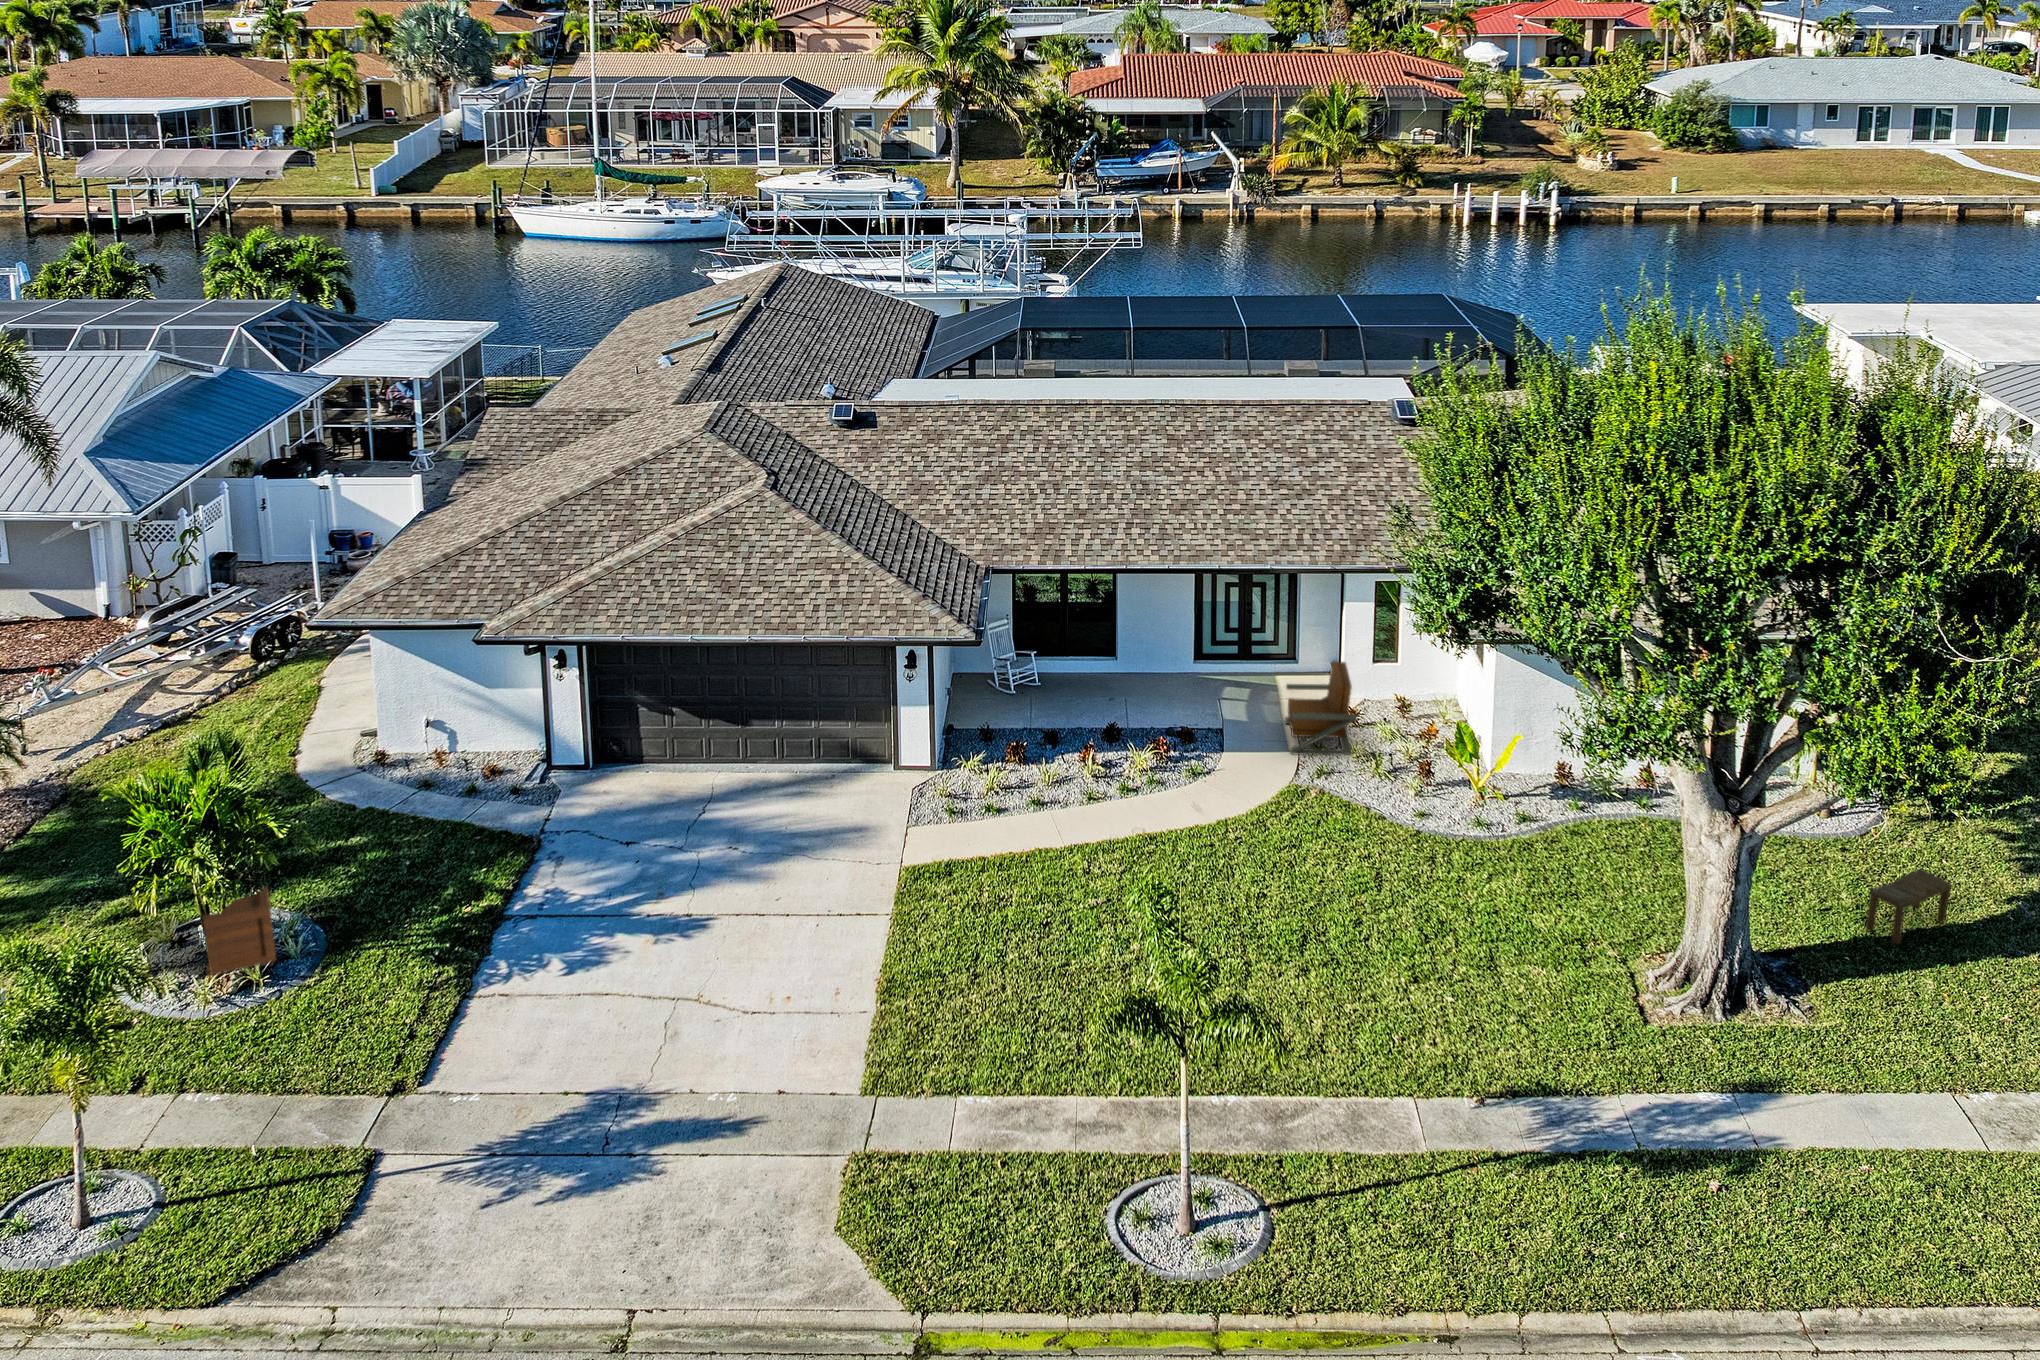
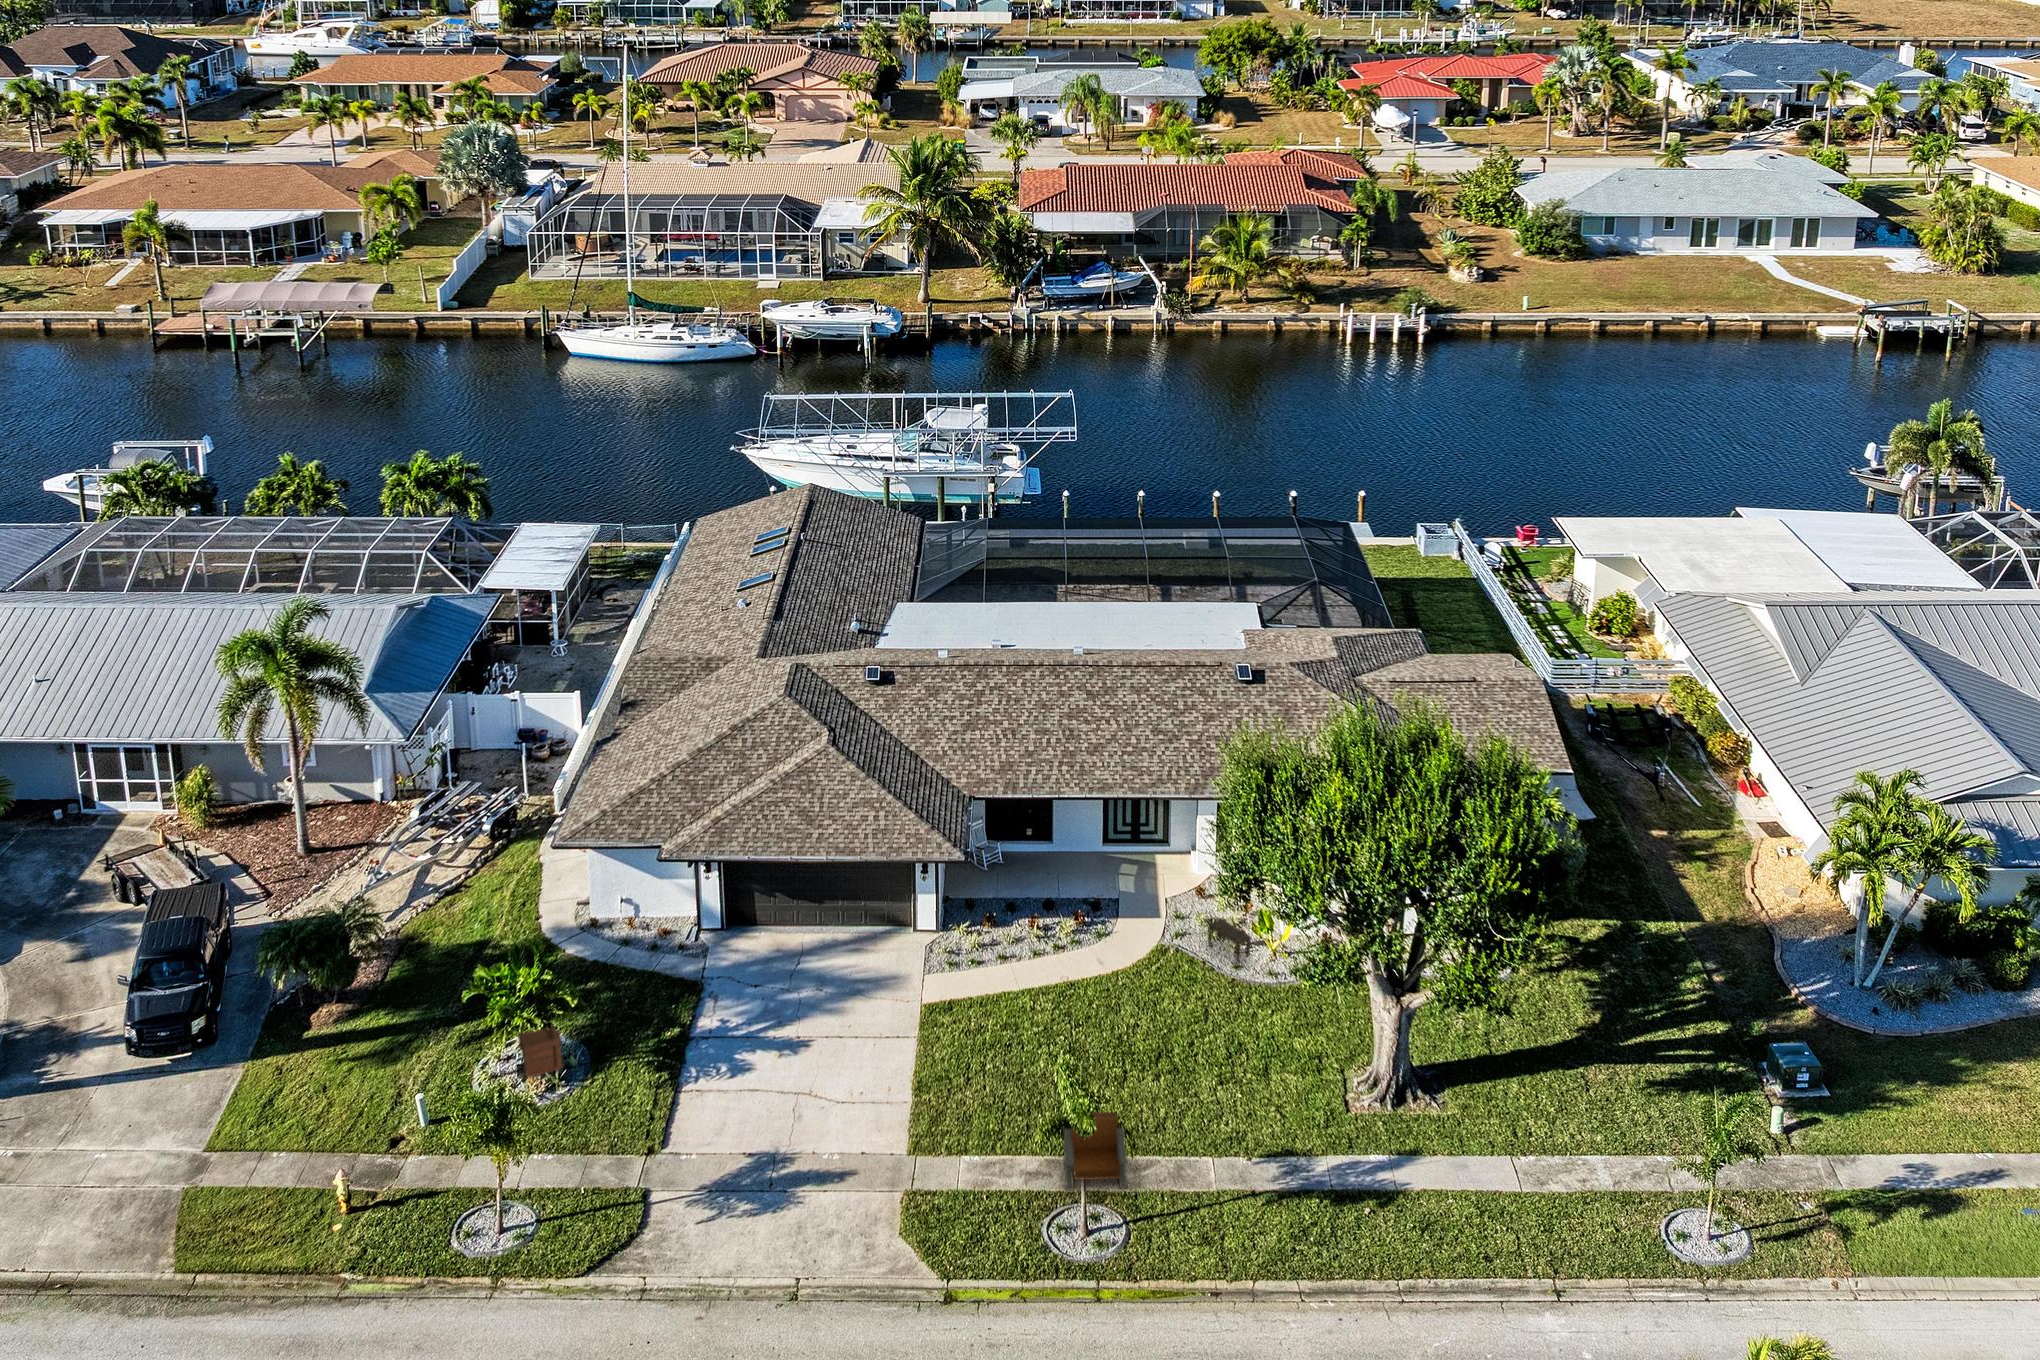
lounge chair: present [1285,661,1357,755] -> present [1063,1112,1128,1191]
bench: present [1866,869,1953,944] -> present [1208,918,1251,963]

